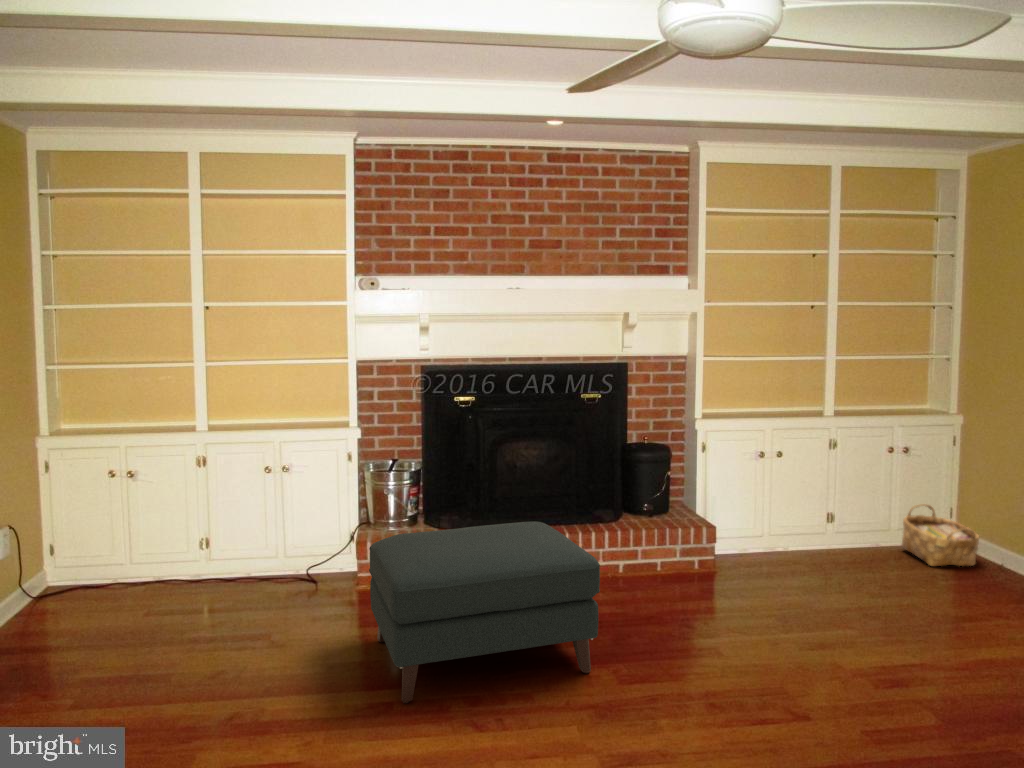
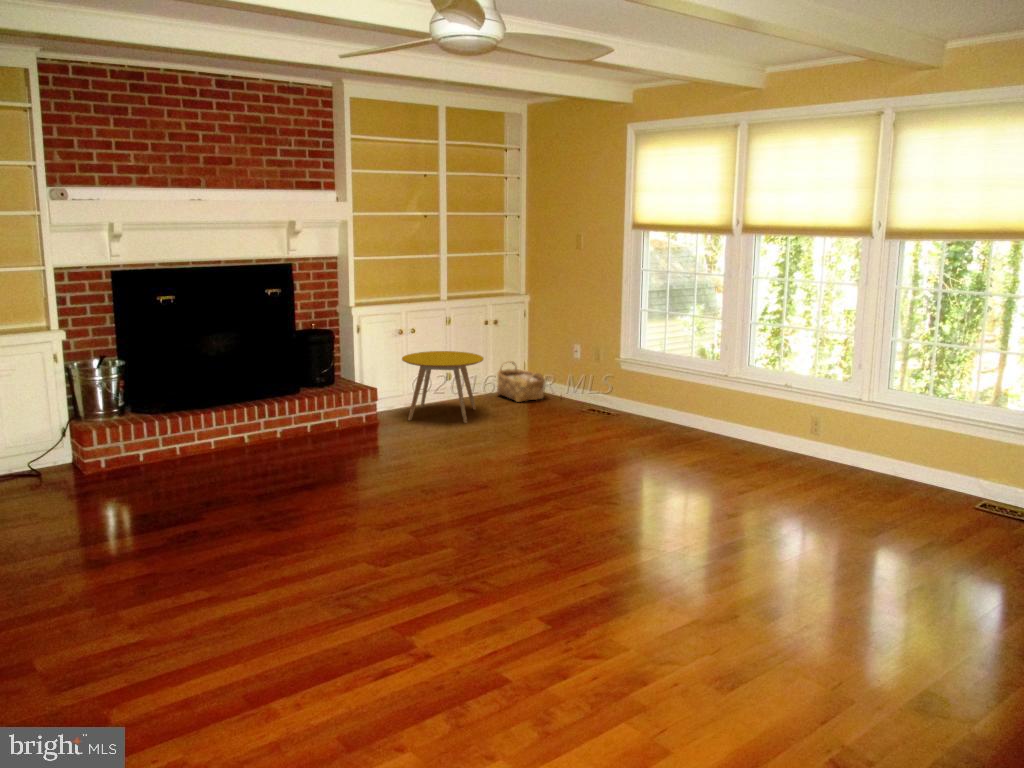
side table: none [756,482,874,591] -> present [402,351,484,423]
ottoman: present [369,521,600,703] -> none [137,390,331,522]

